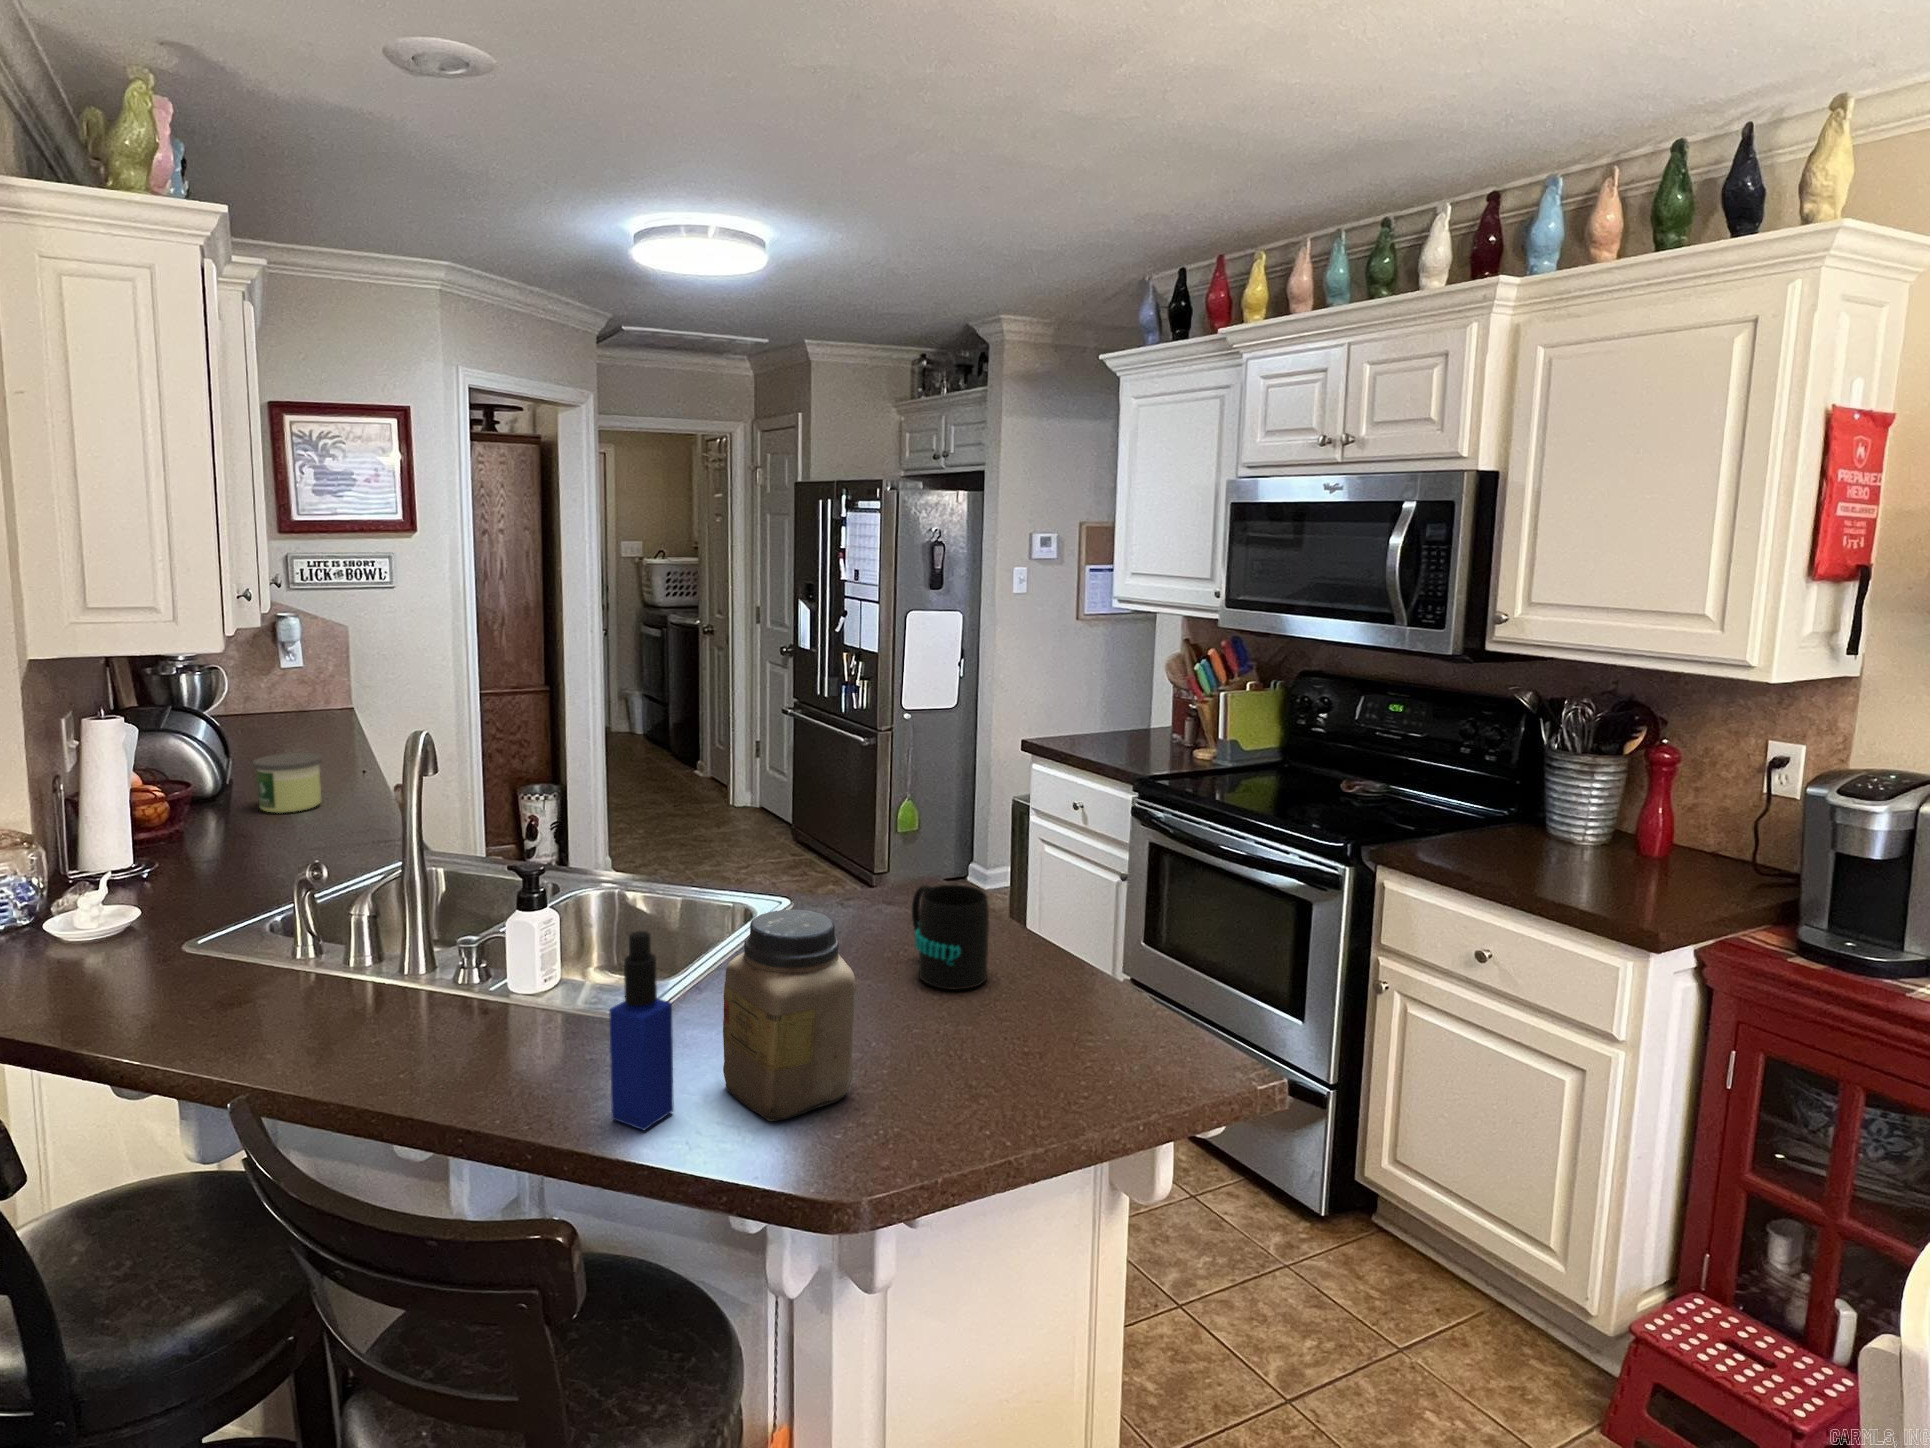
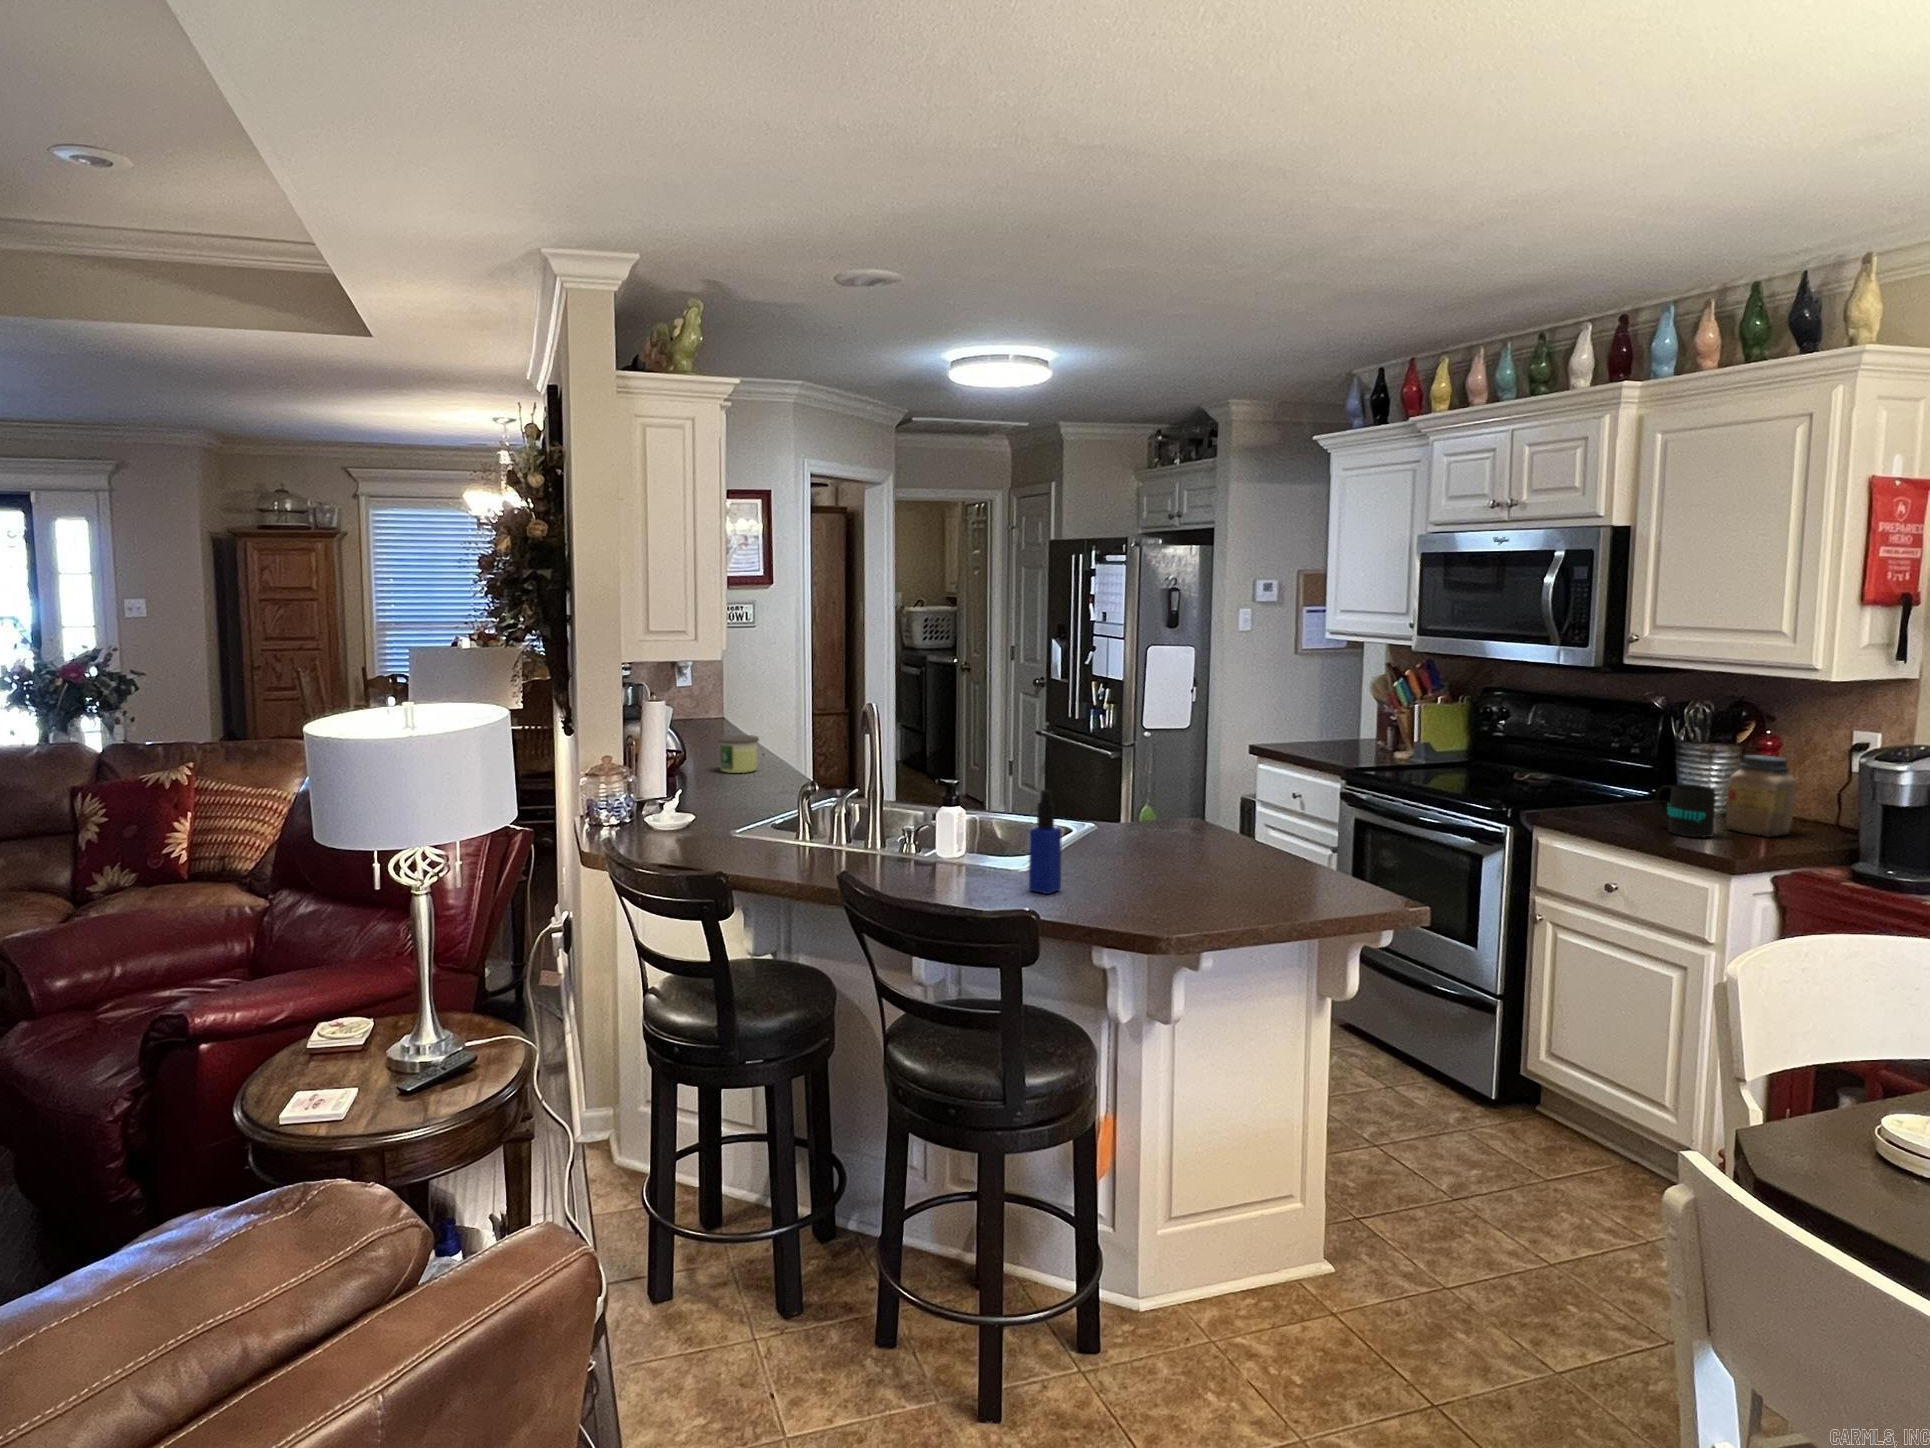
mug: present [912,885,989,990] -> present [1655,784,1716,837]
jar: present [723,910,856,1121] -> present [1726,755,1796,836]

